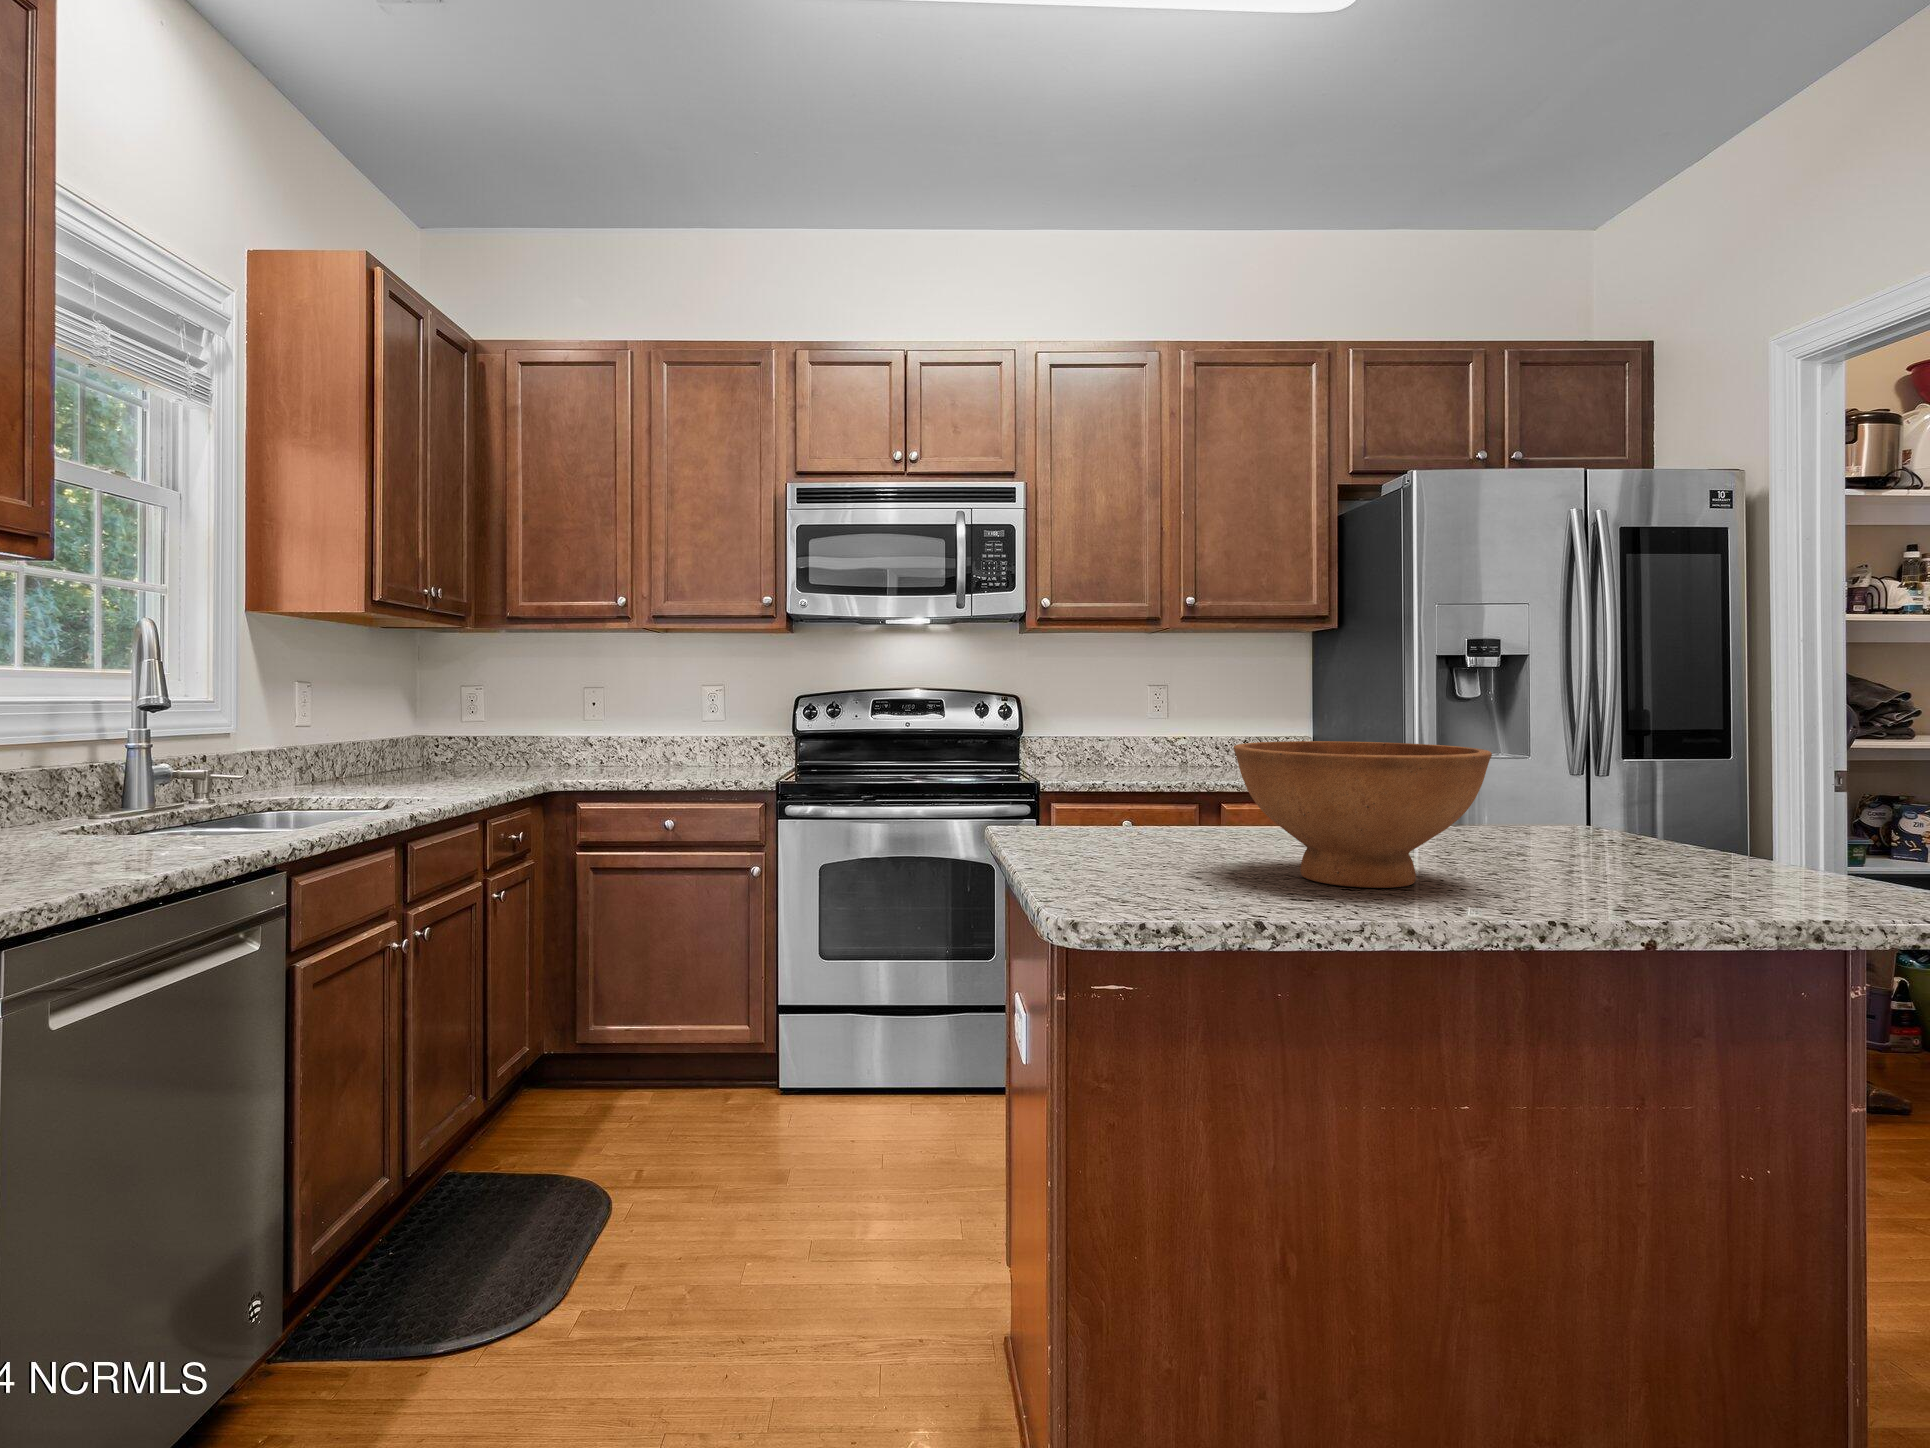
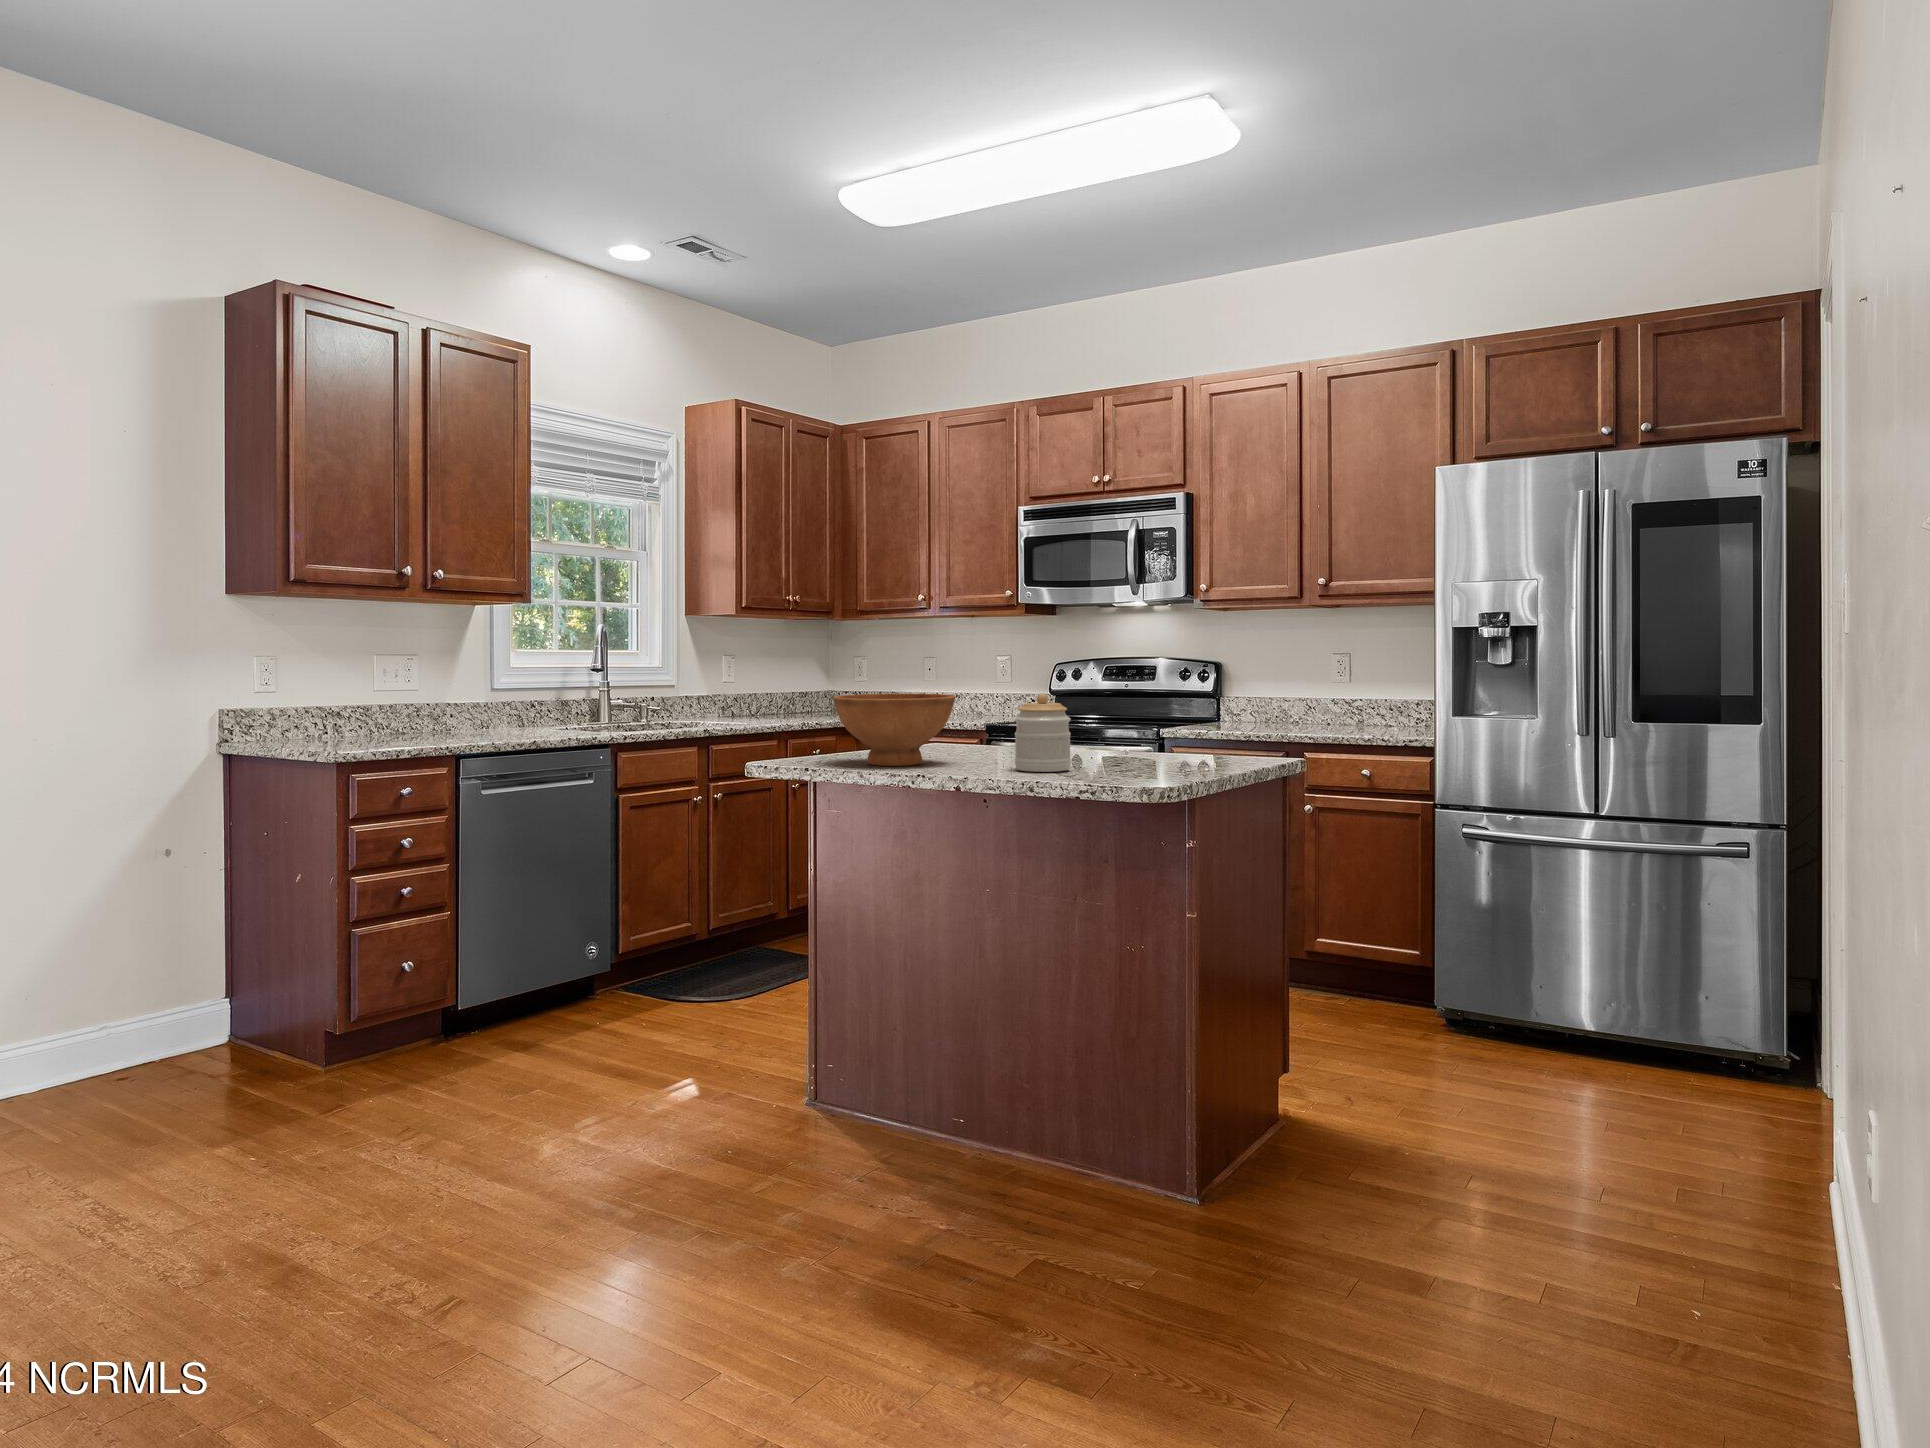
jar: none [1566,737,1683,877] -> present [1014,694,1071,772]

